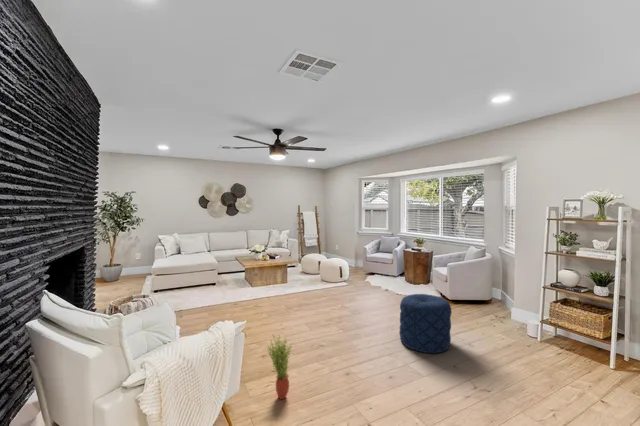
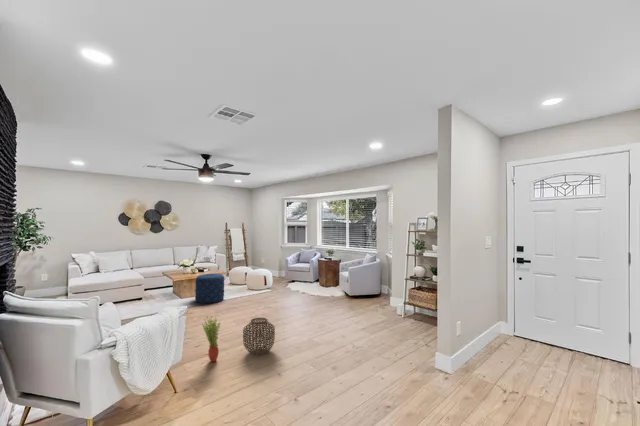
pouf: present [399,294,452,353] -> present [195,274,224,303]
woven basket: none [322,339,366,396] -> present [243,318,275,356]

